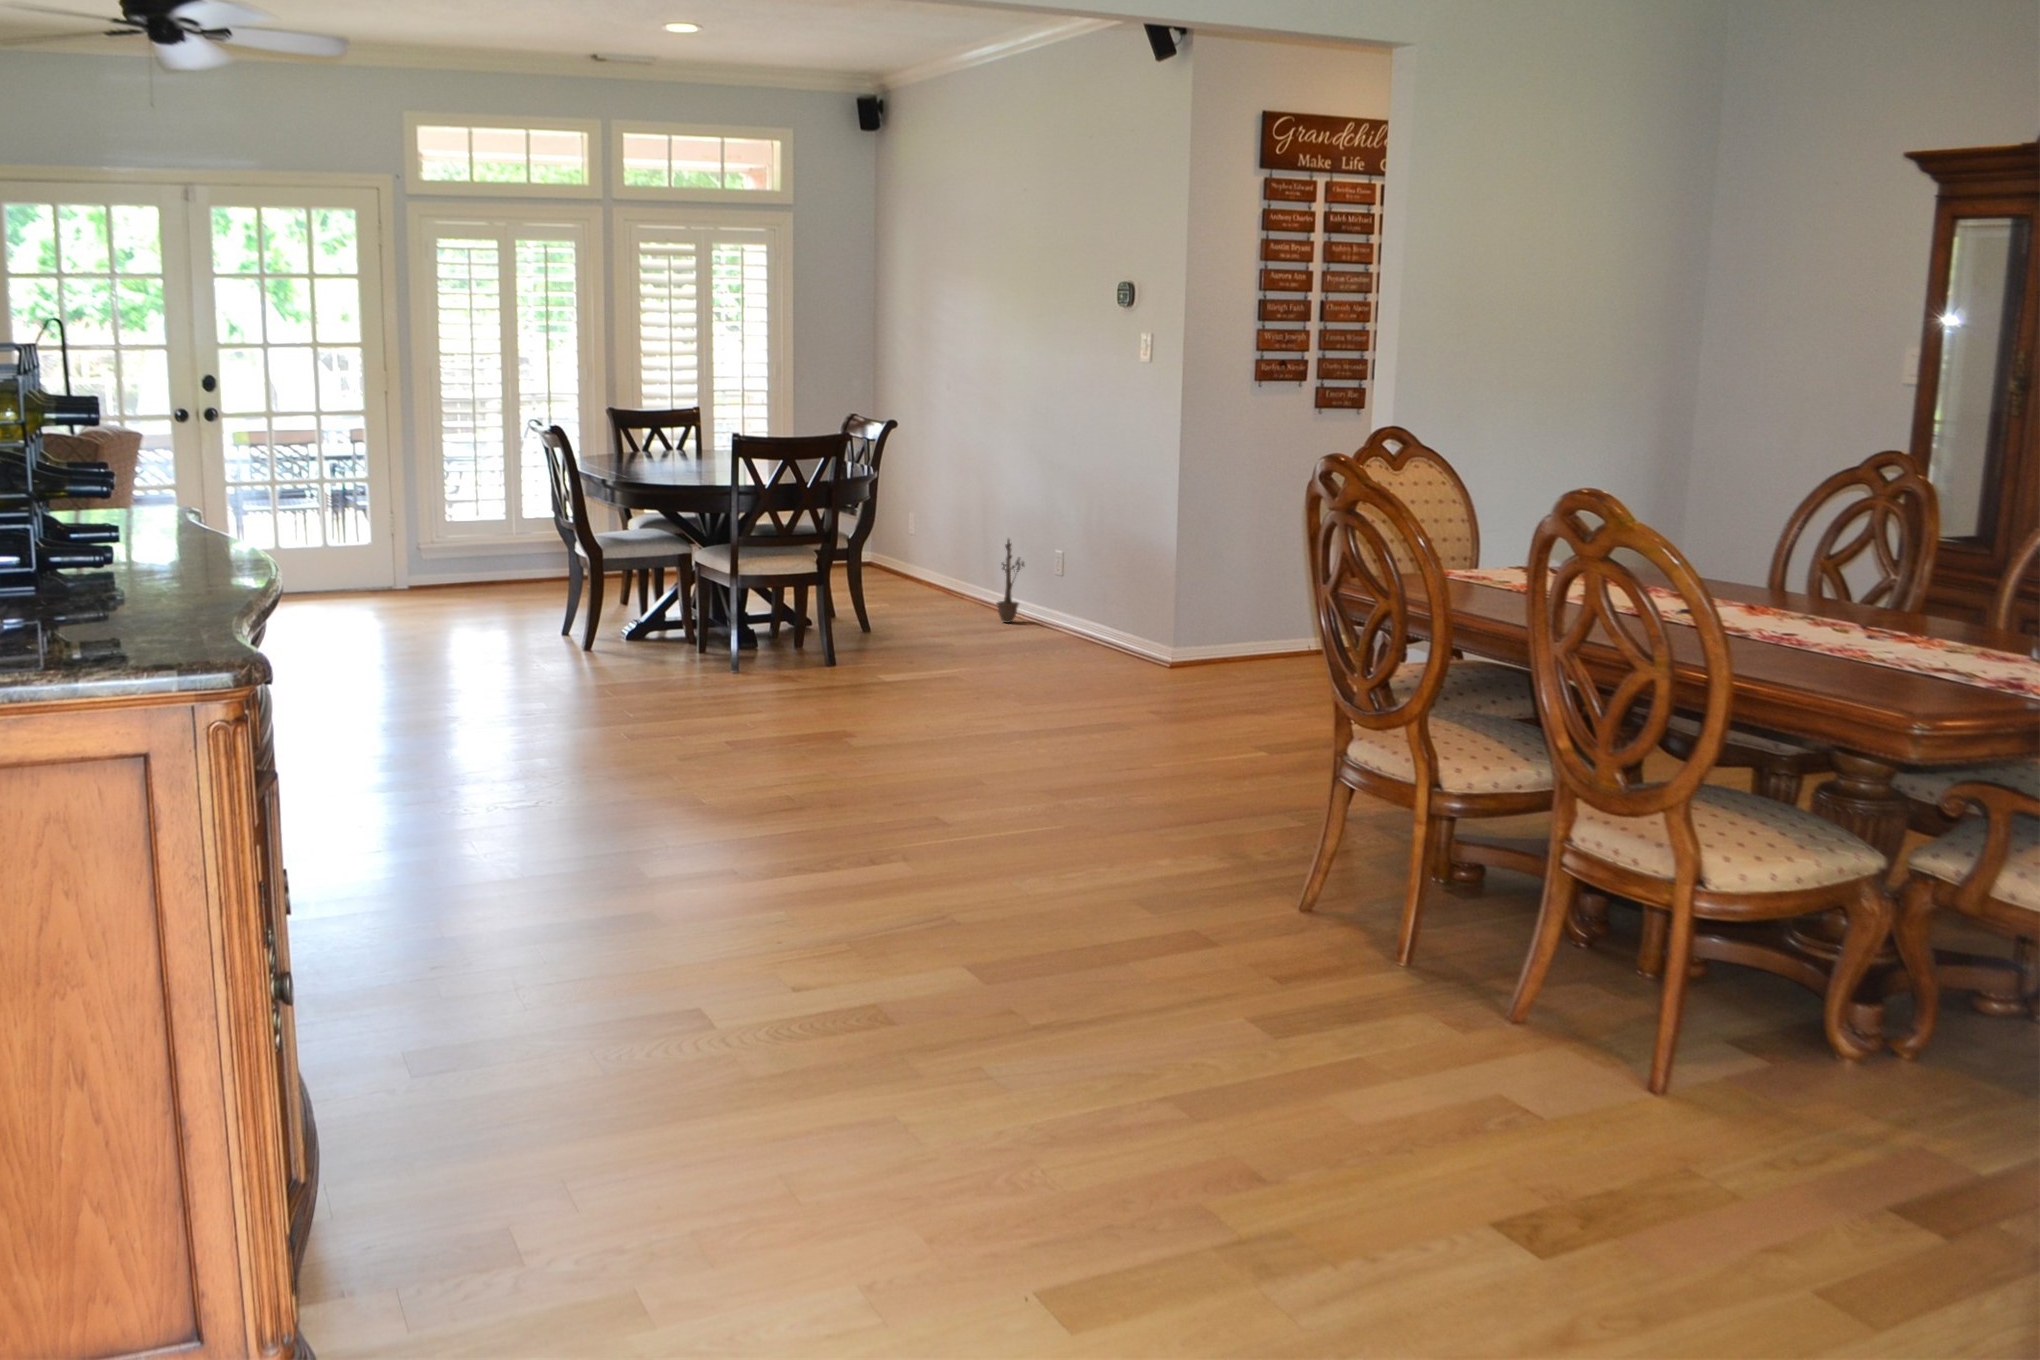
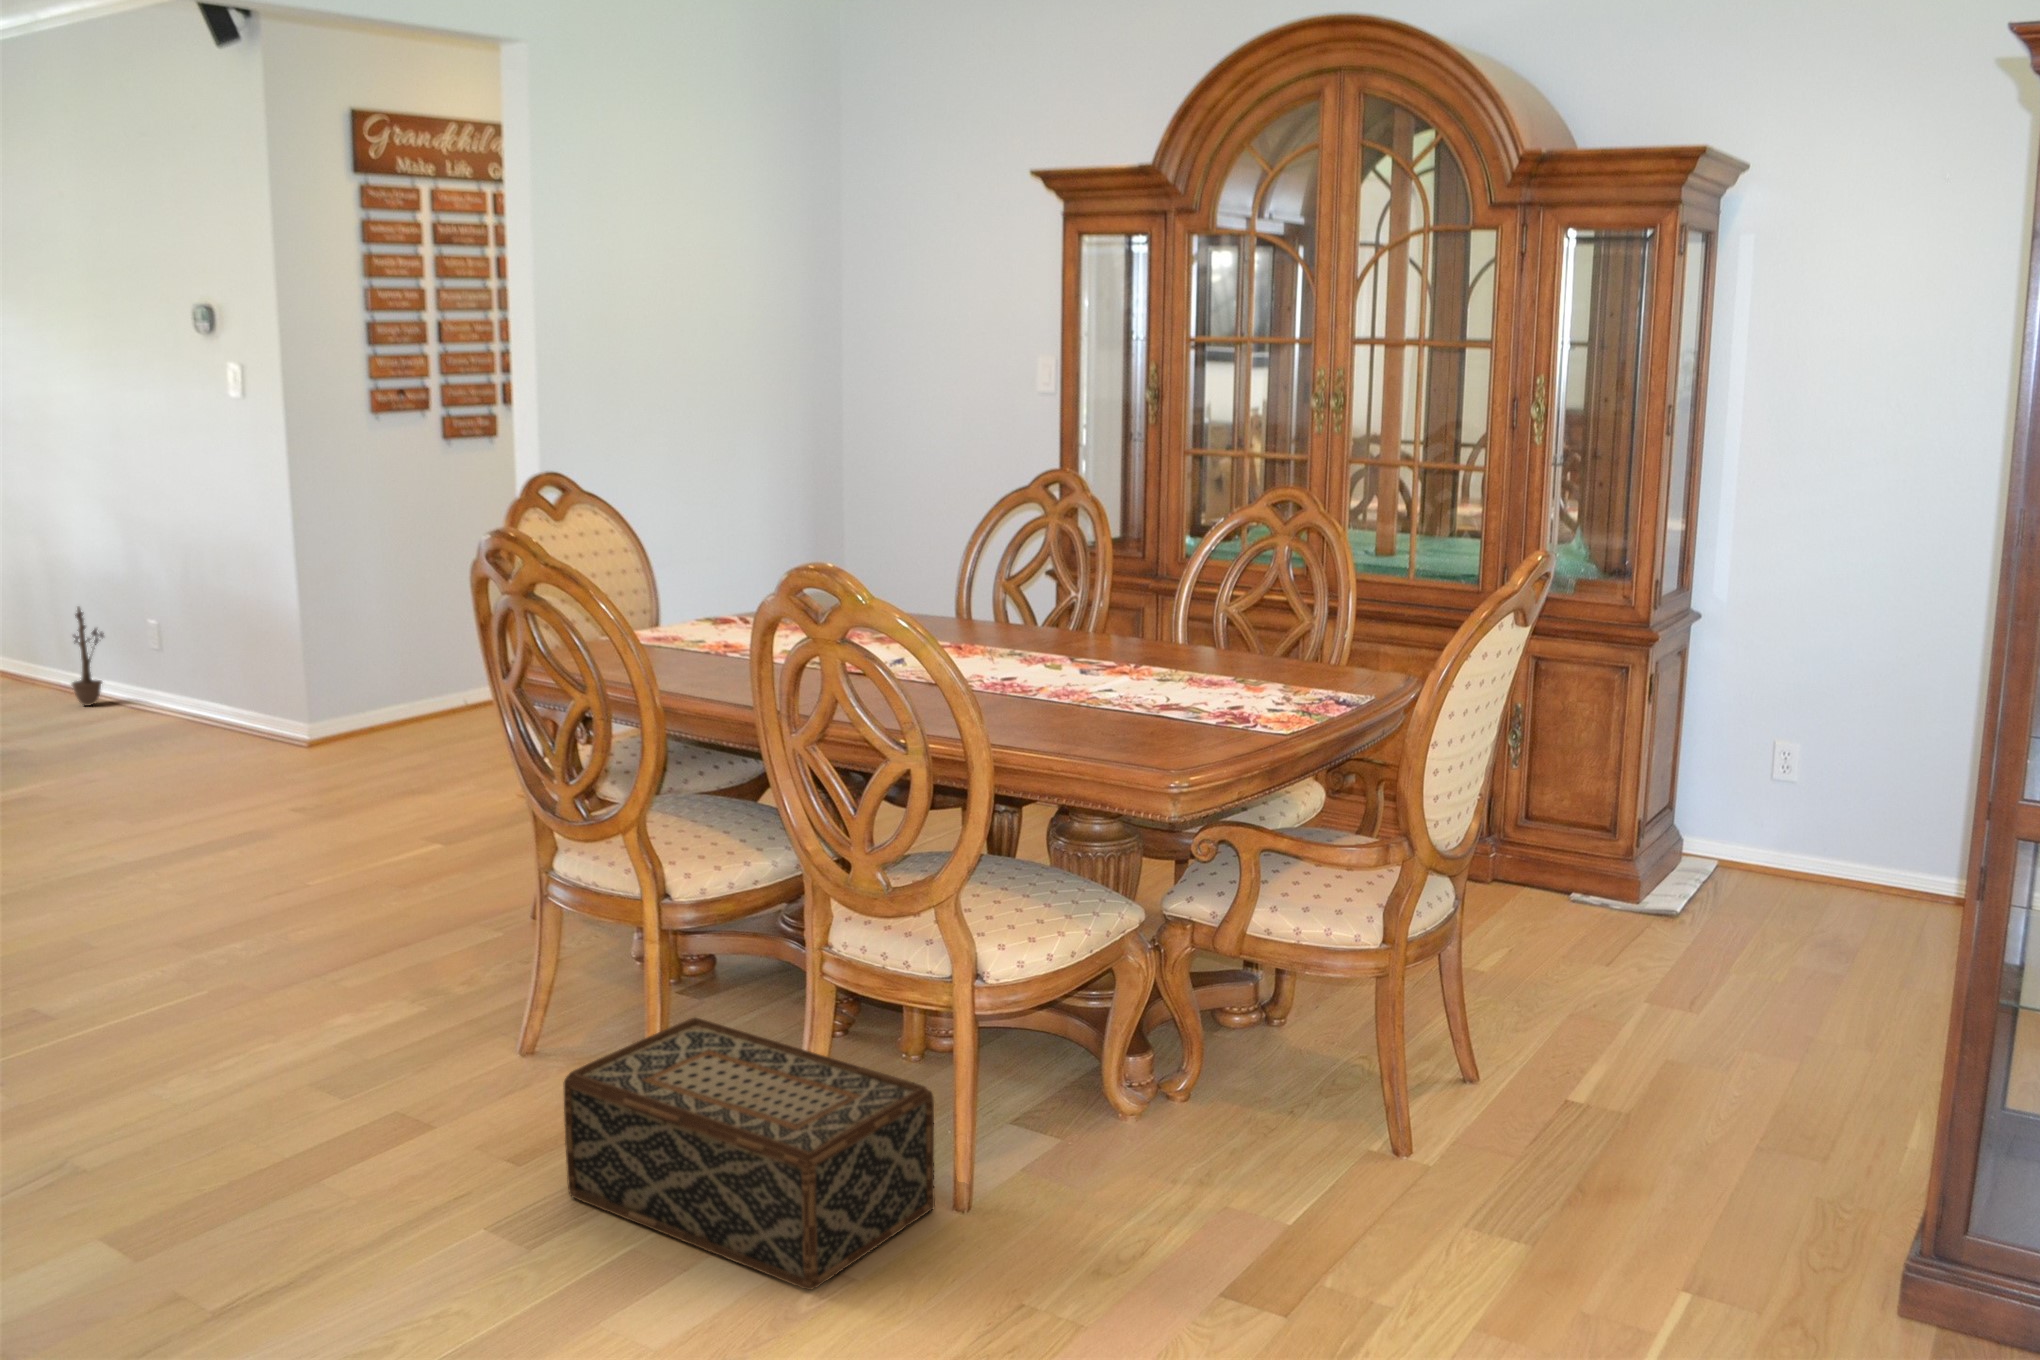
woven basket: none [1324,889,1648,1110] -> present [563,1018,935,1290]

